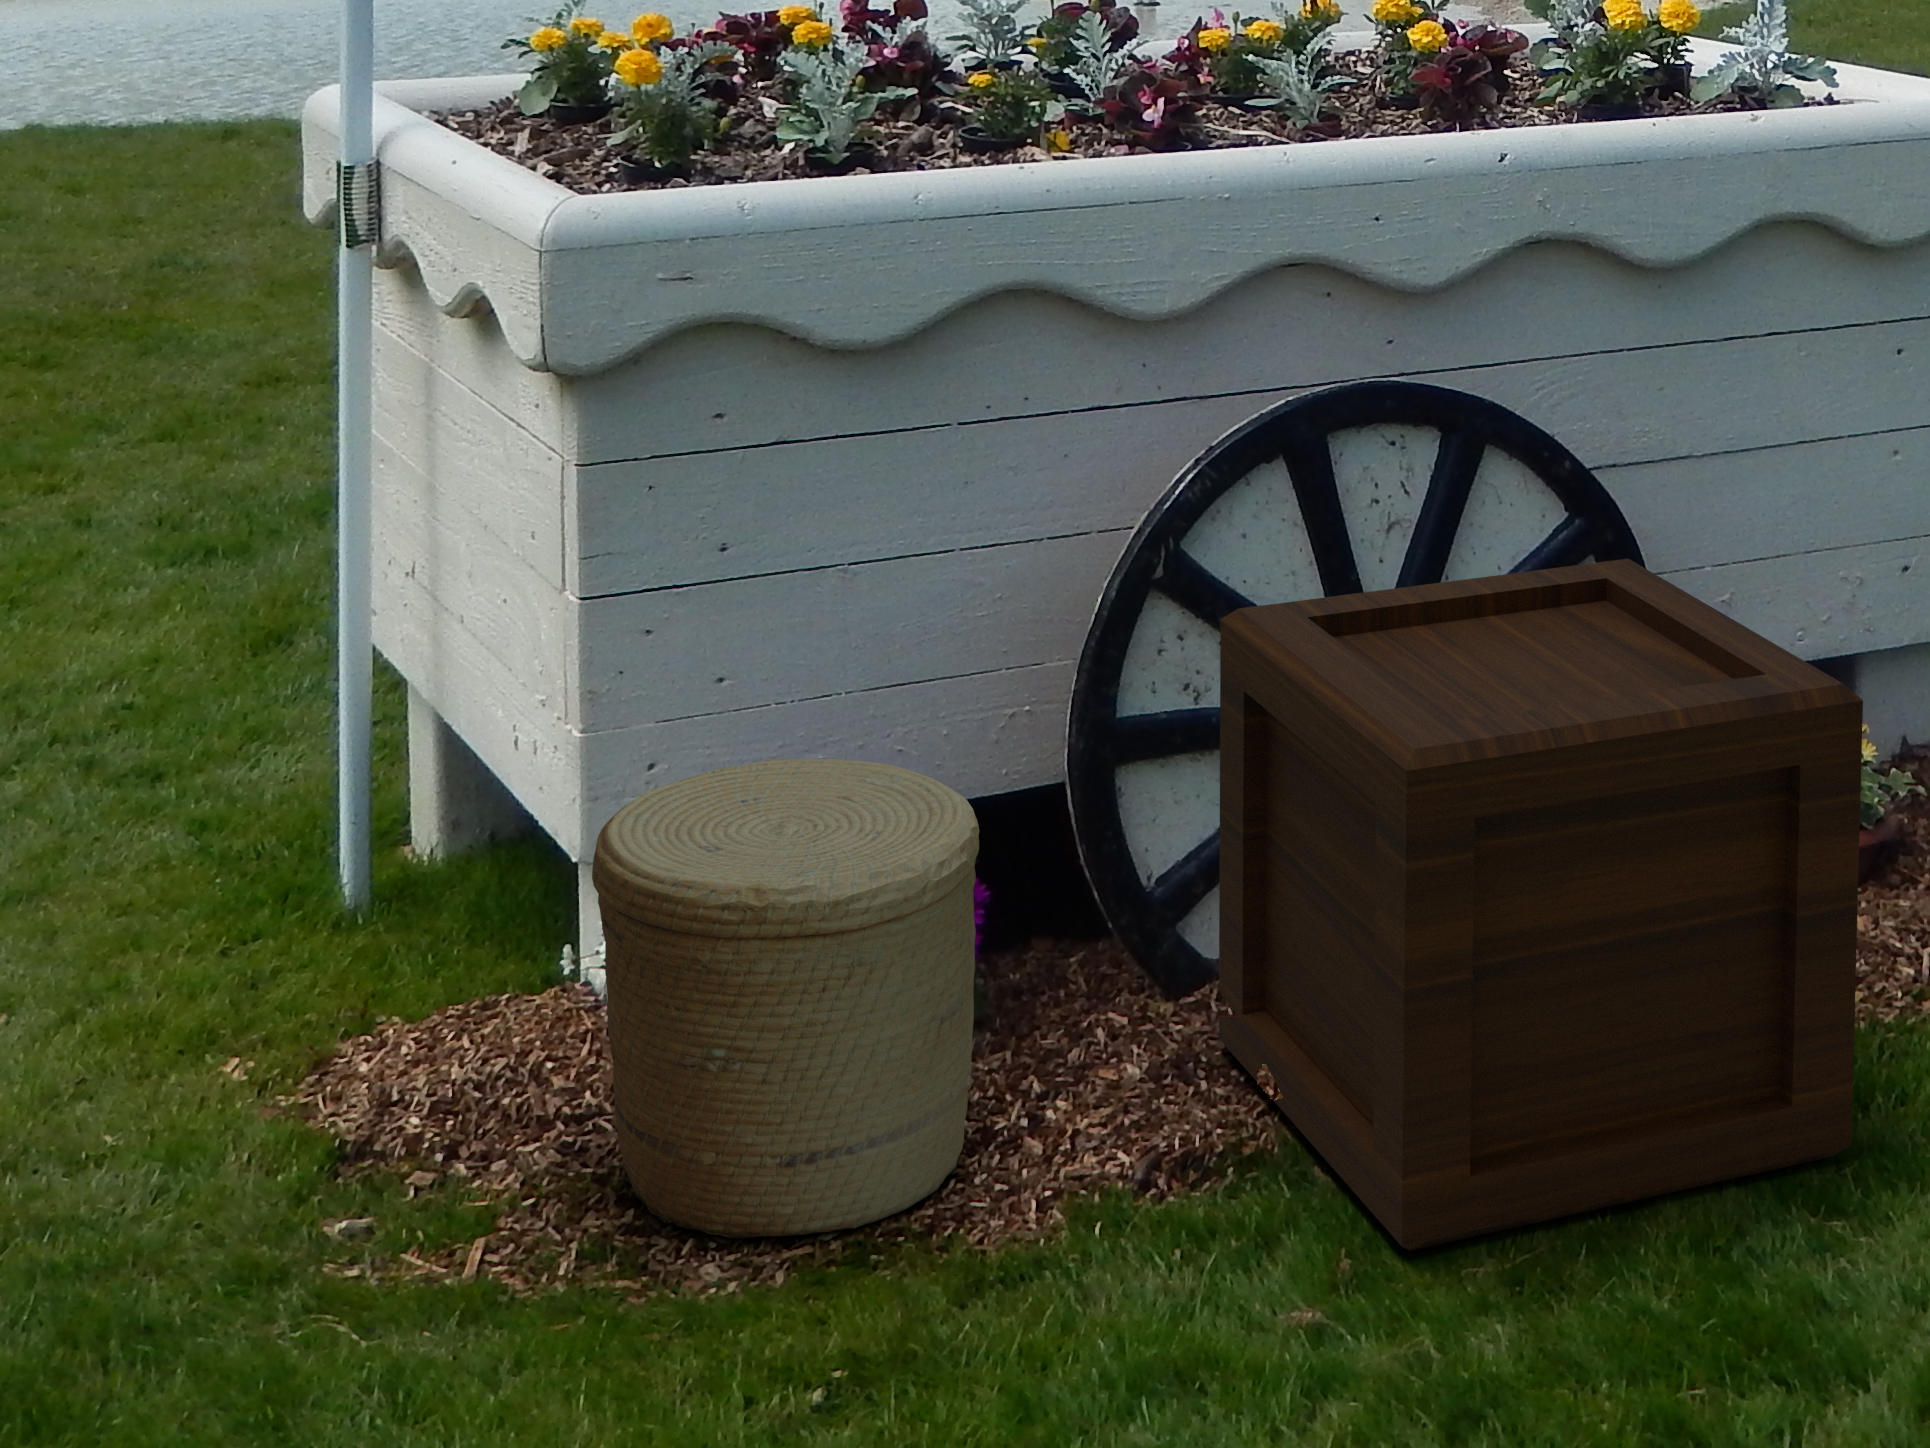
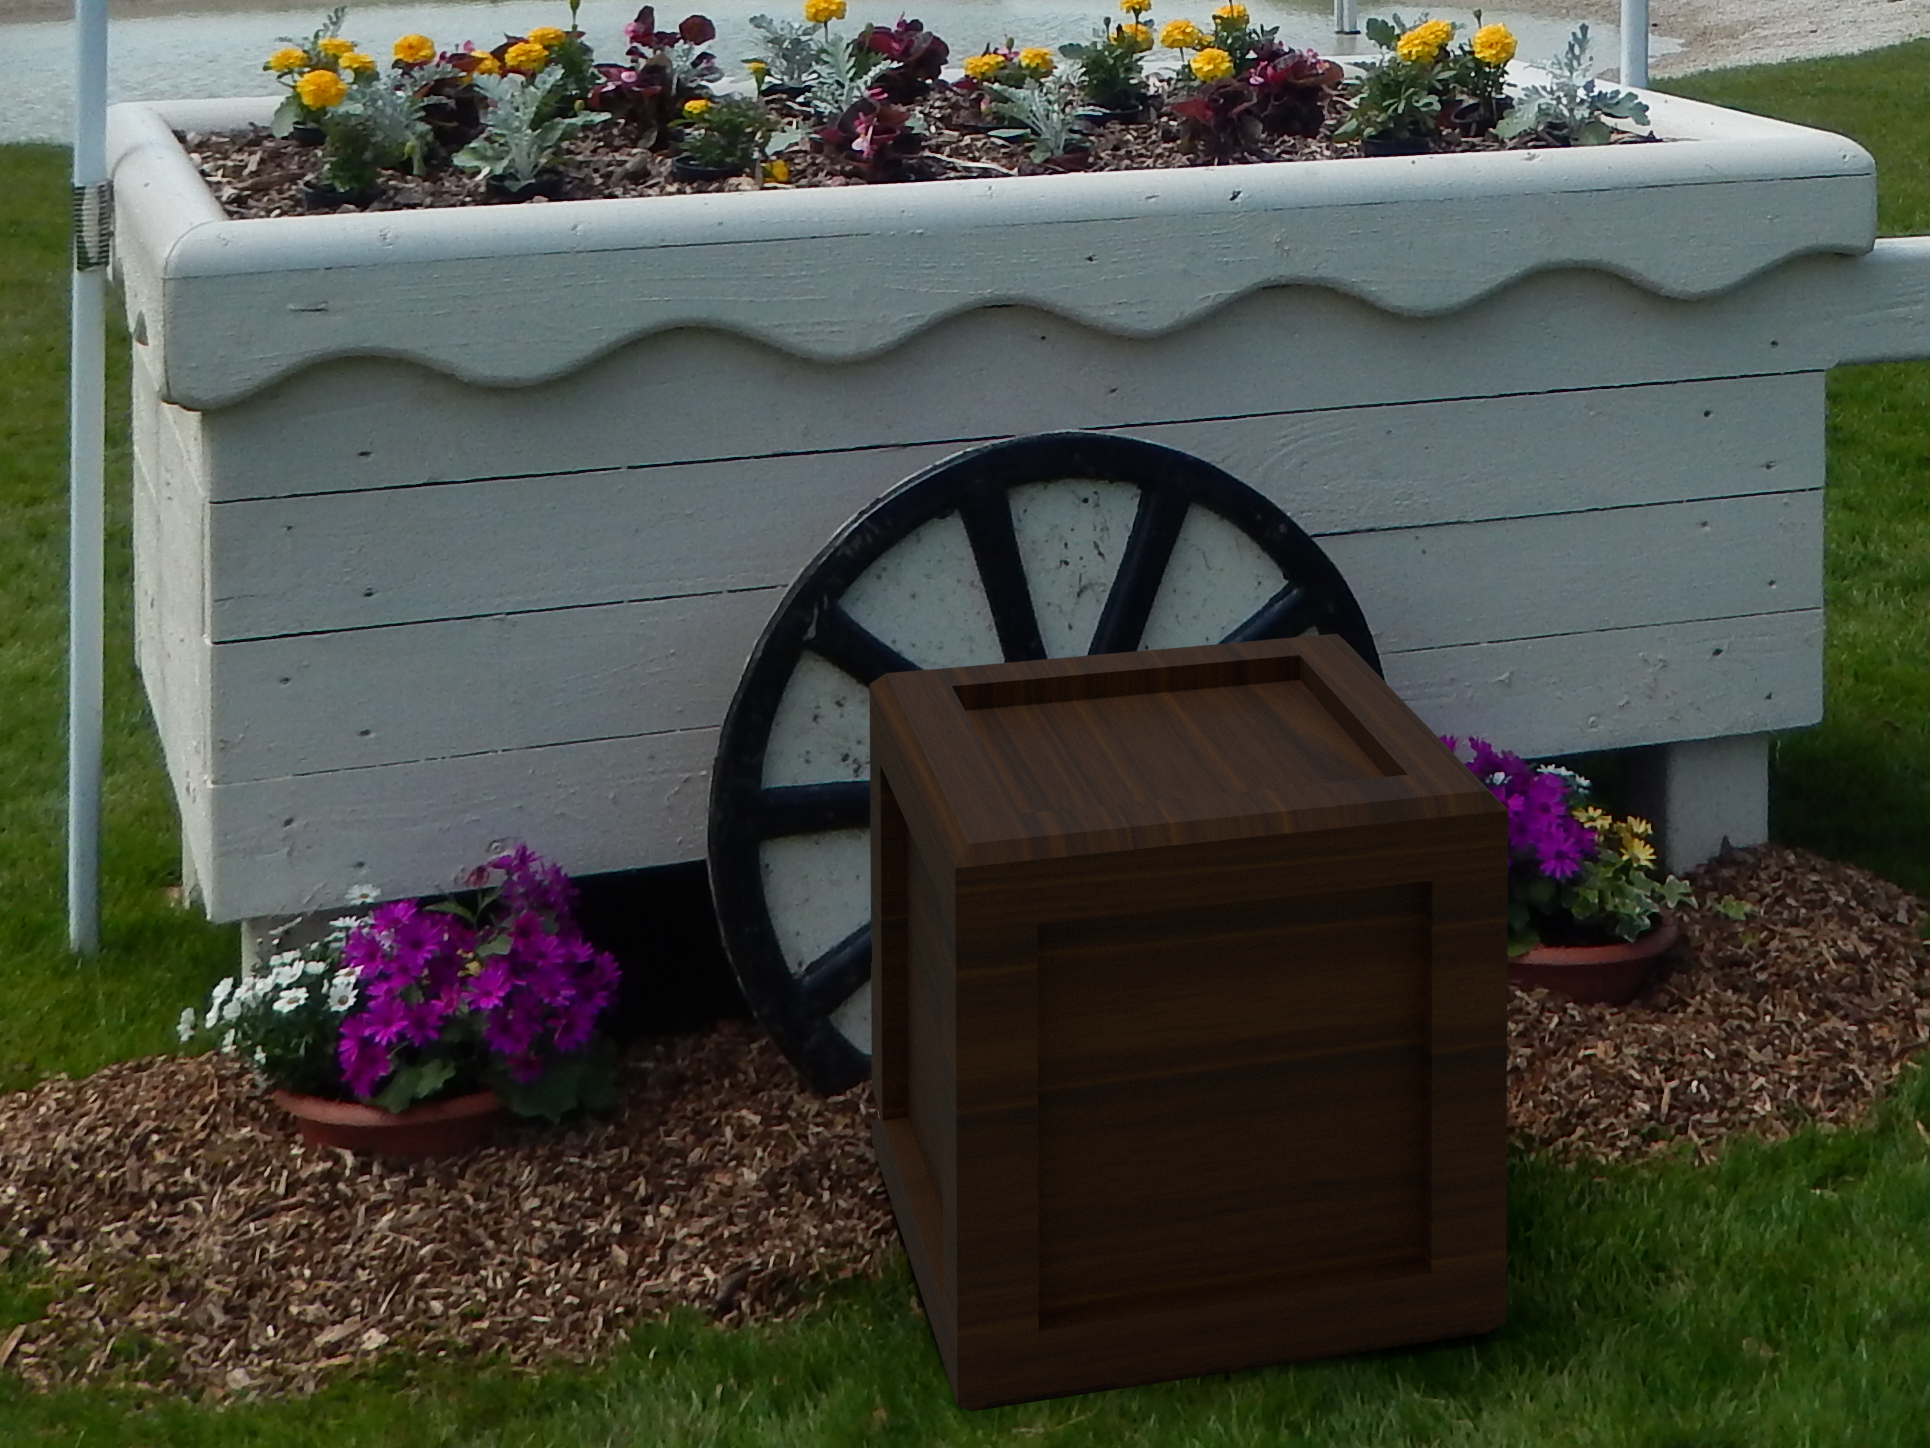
woven basket: present [592,759,979,1239] -> none [159,815,577,1340]

